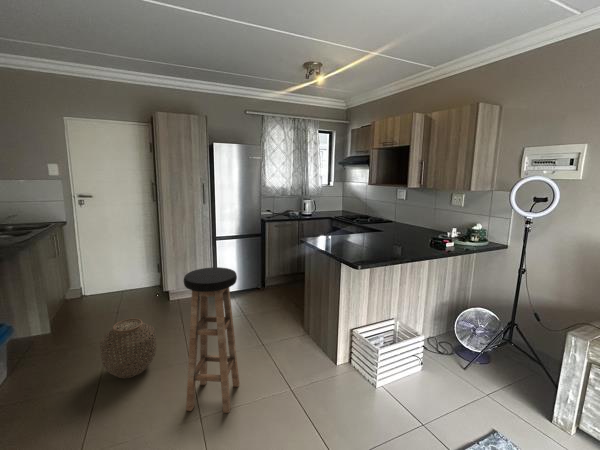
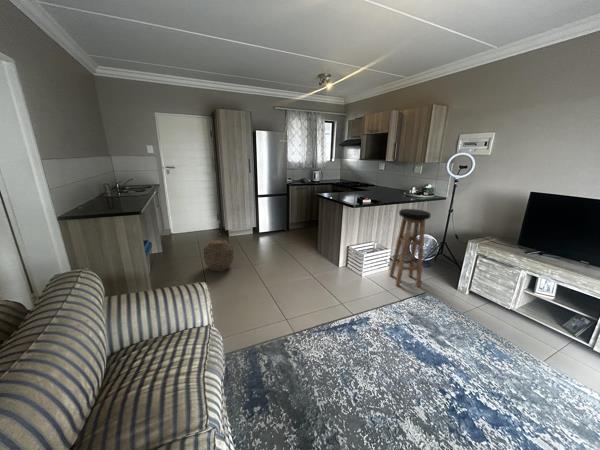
bar stool: present [184,267,239,413] -> present [390,209,430,287]

